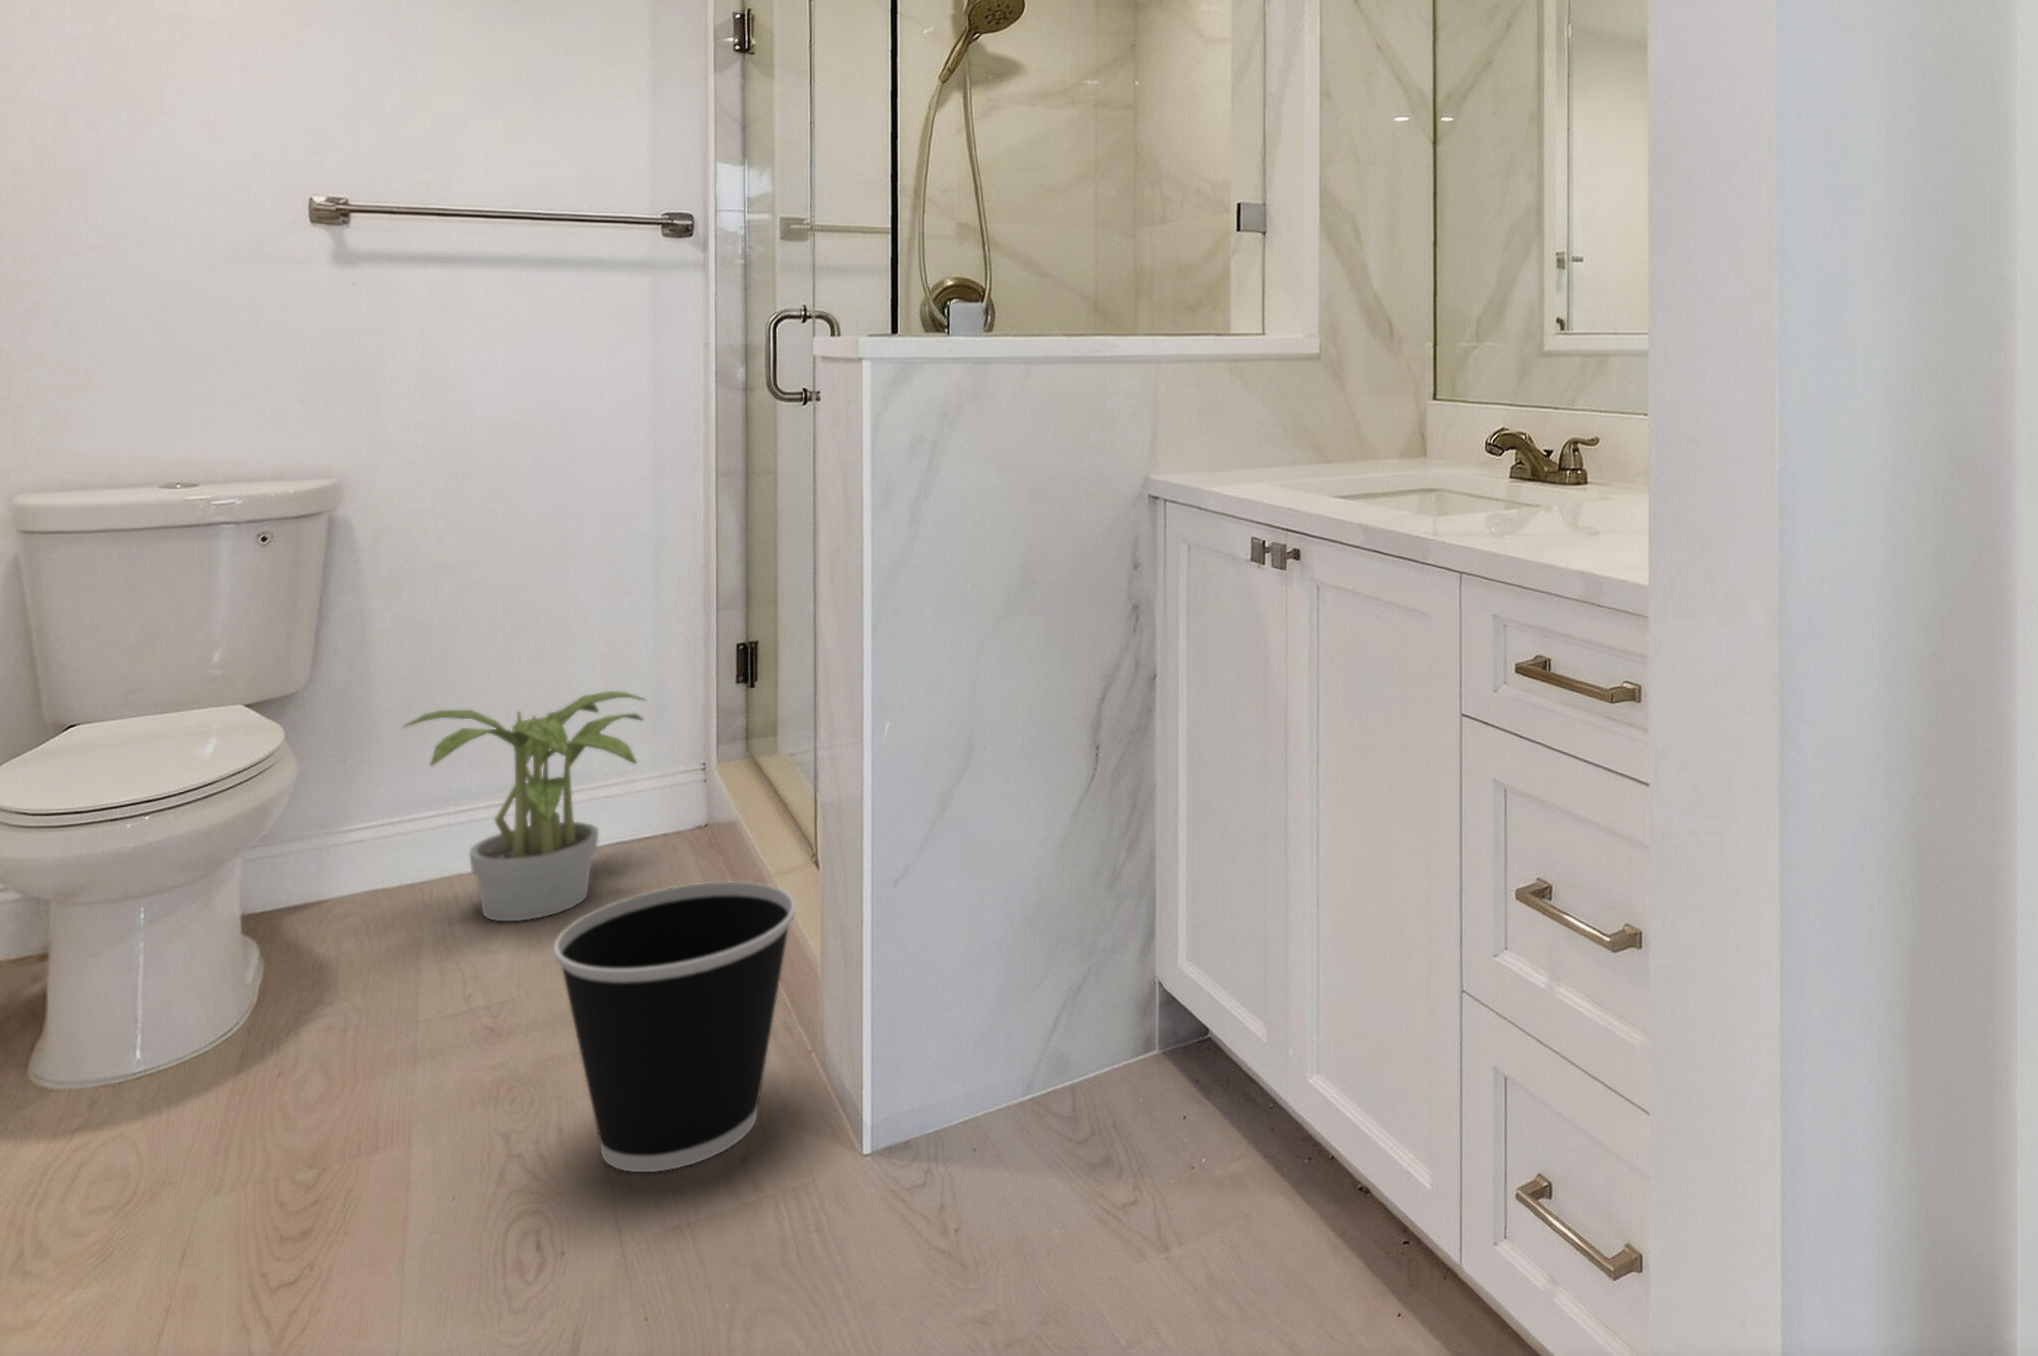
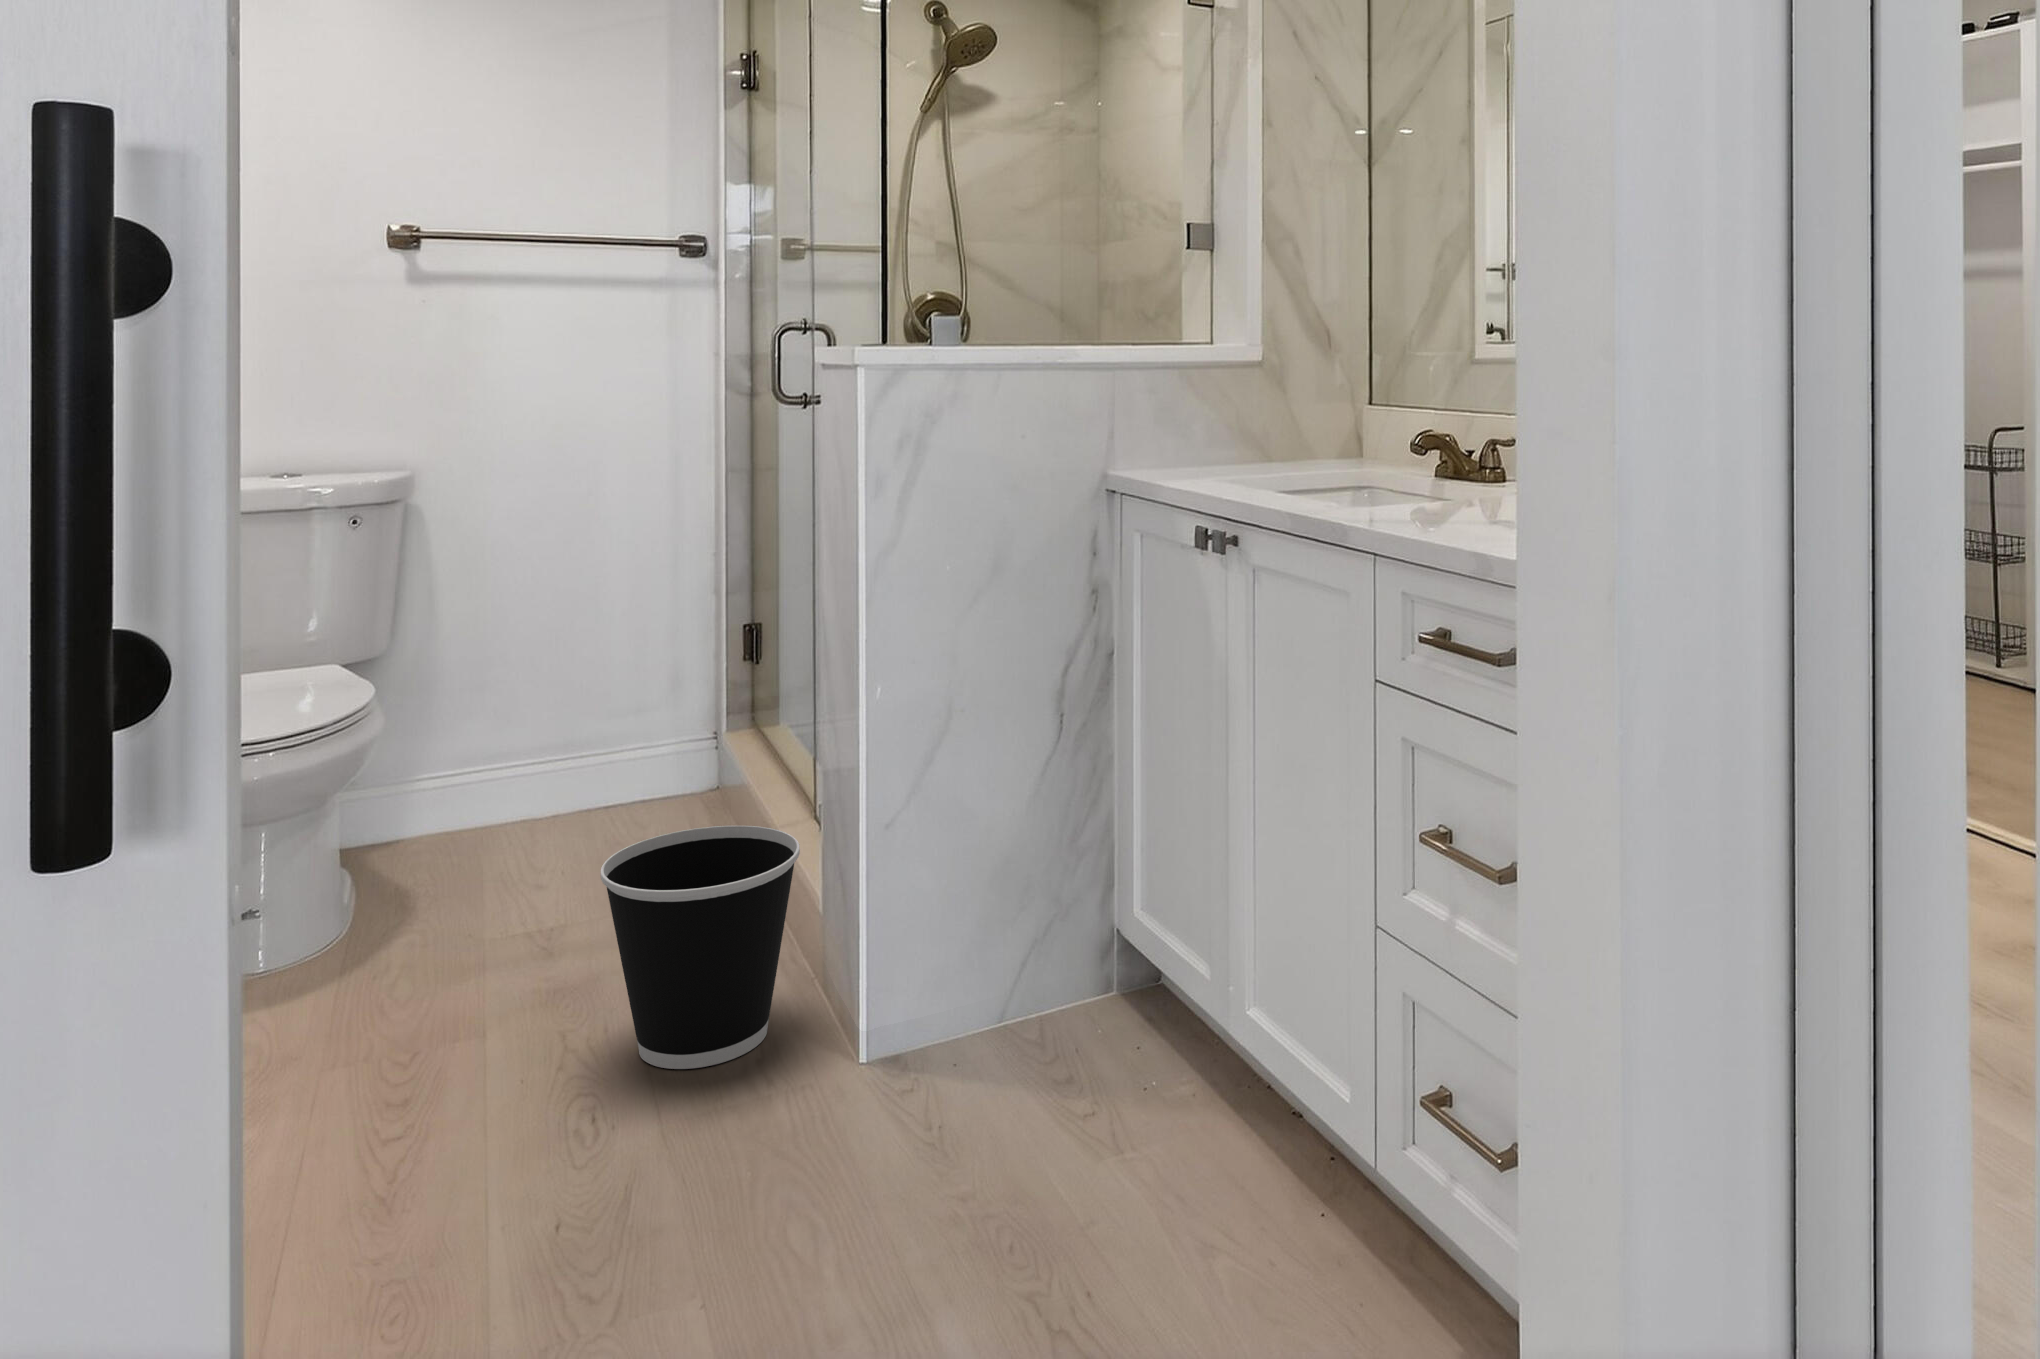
potted plant: present [404,691,644,921] -> none [464,664,668,865]

